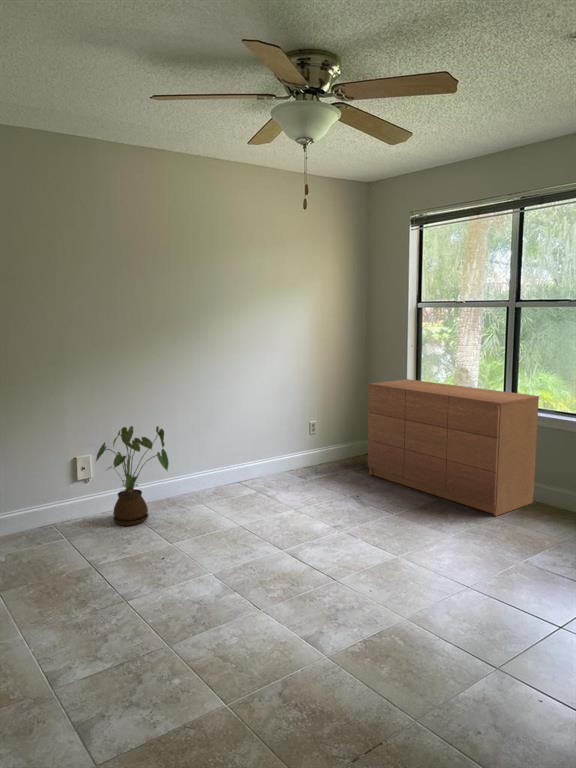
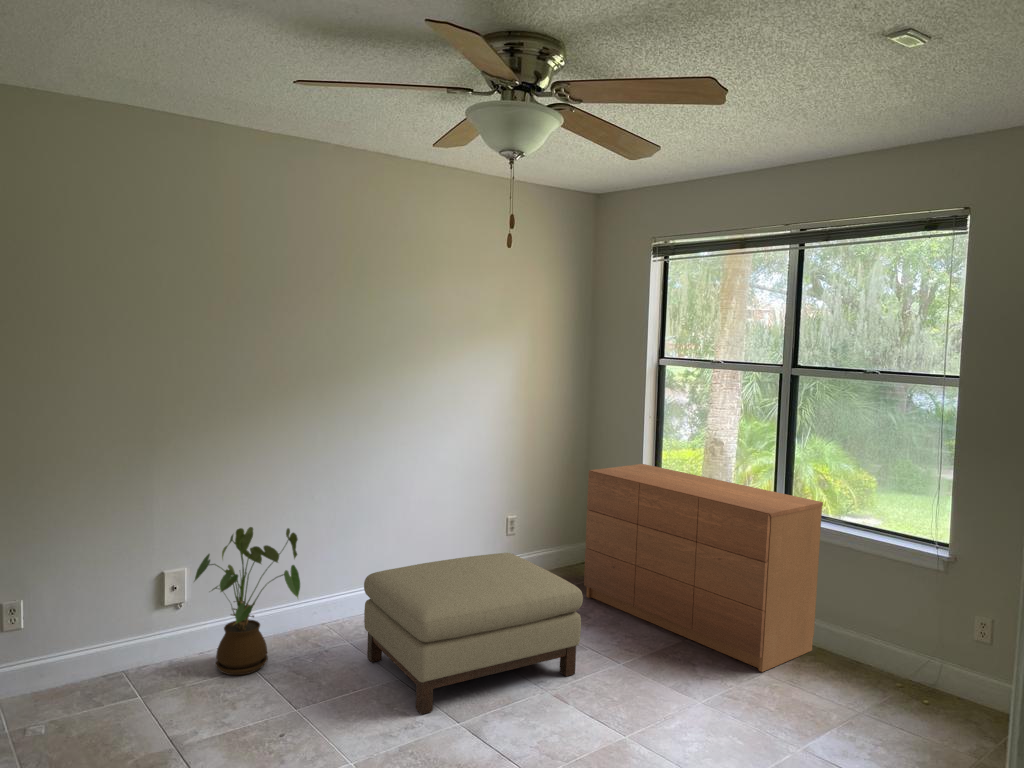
ottoman: none [212,441,366,545] -> present [364,553,583,714]

